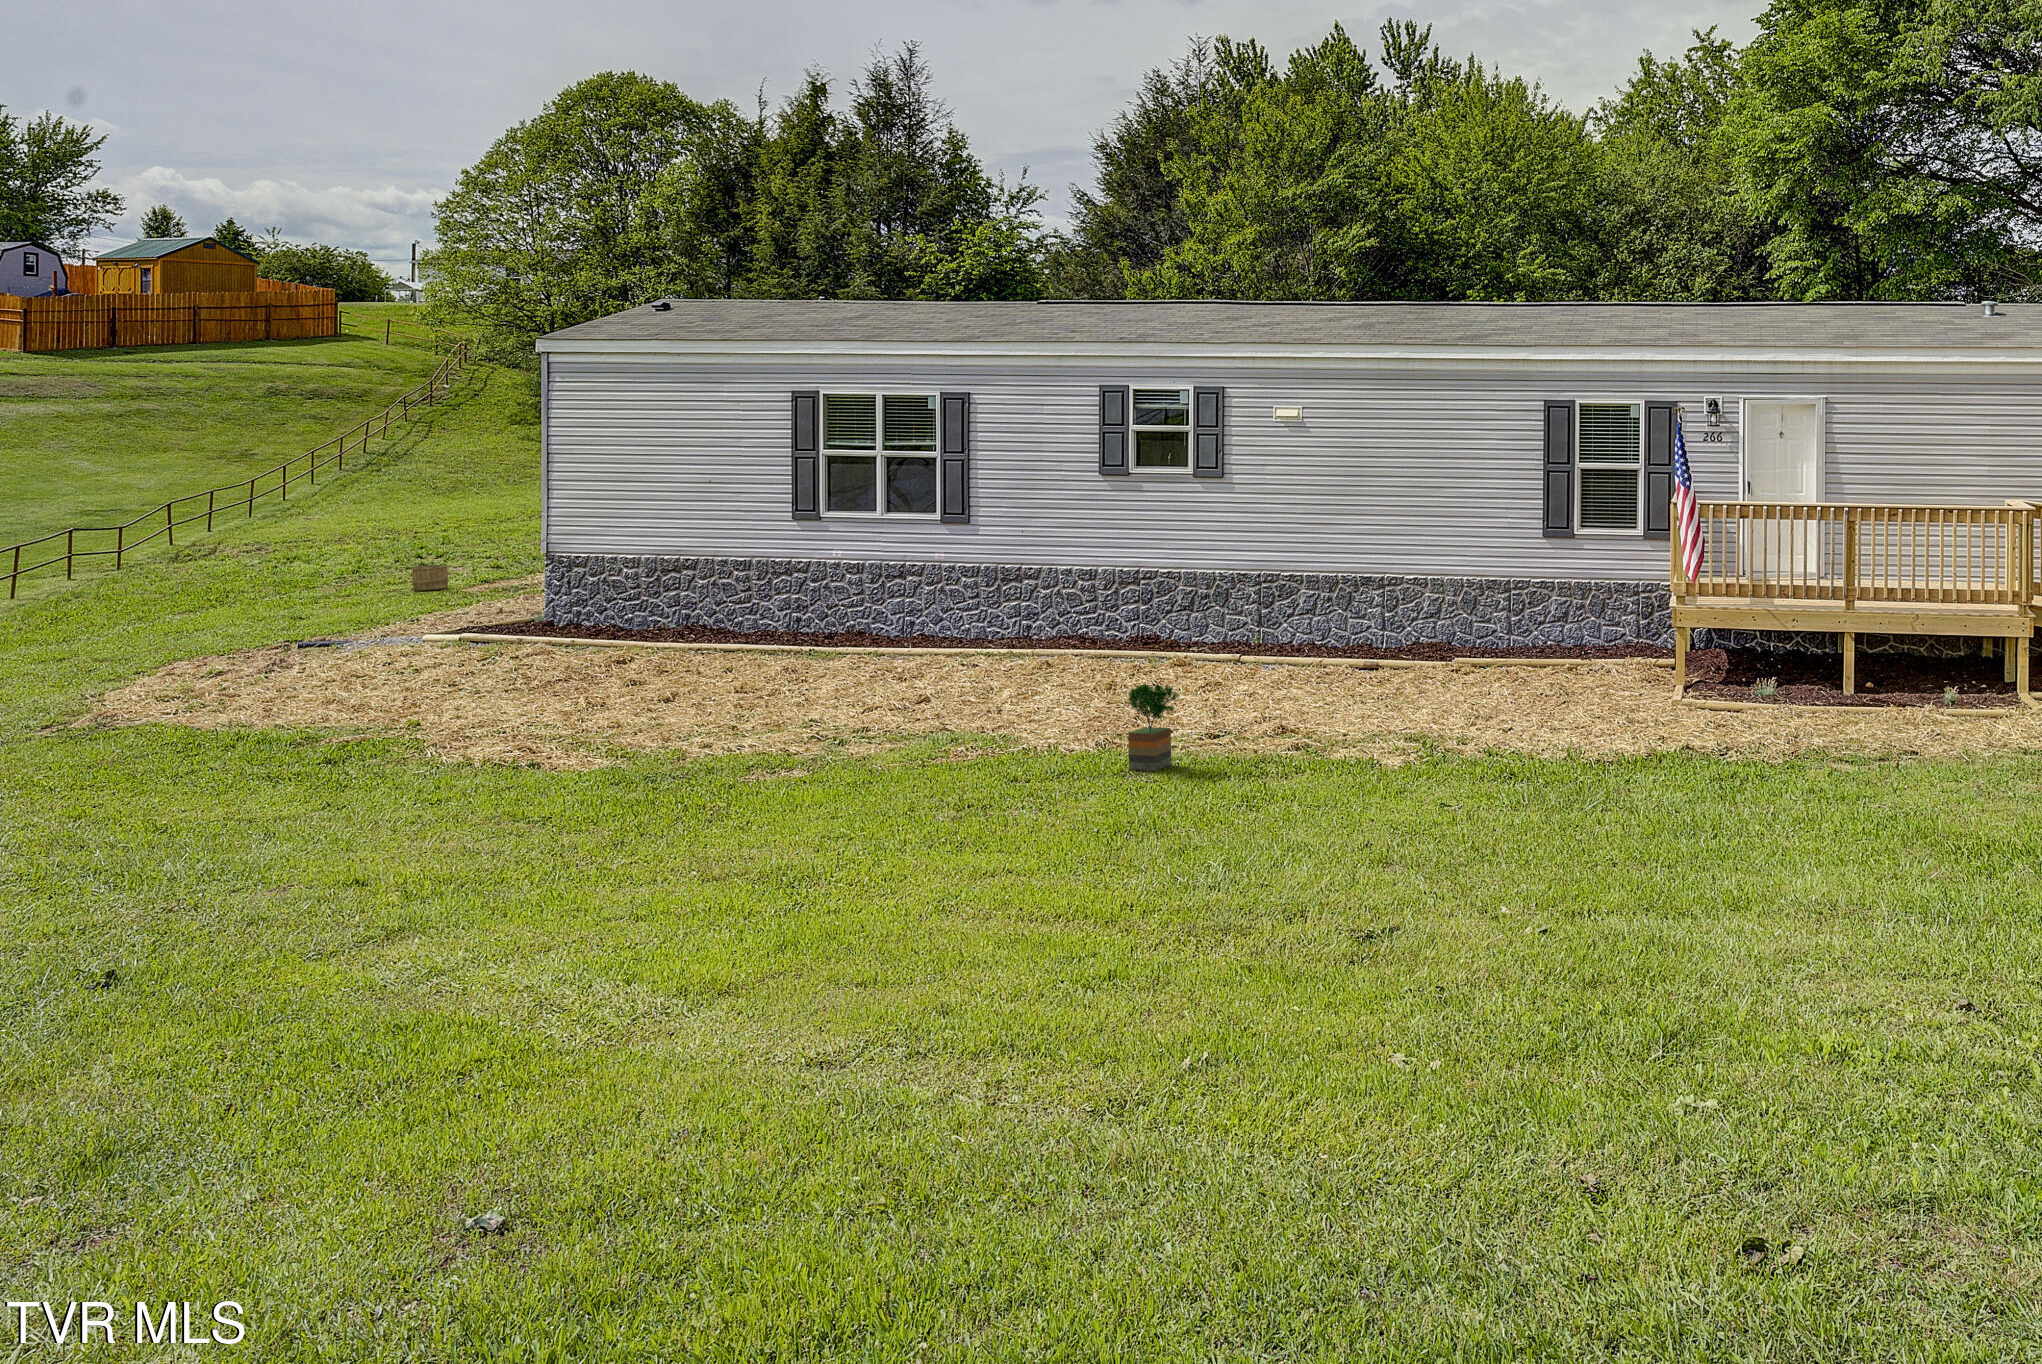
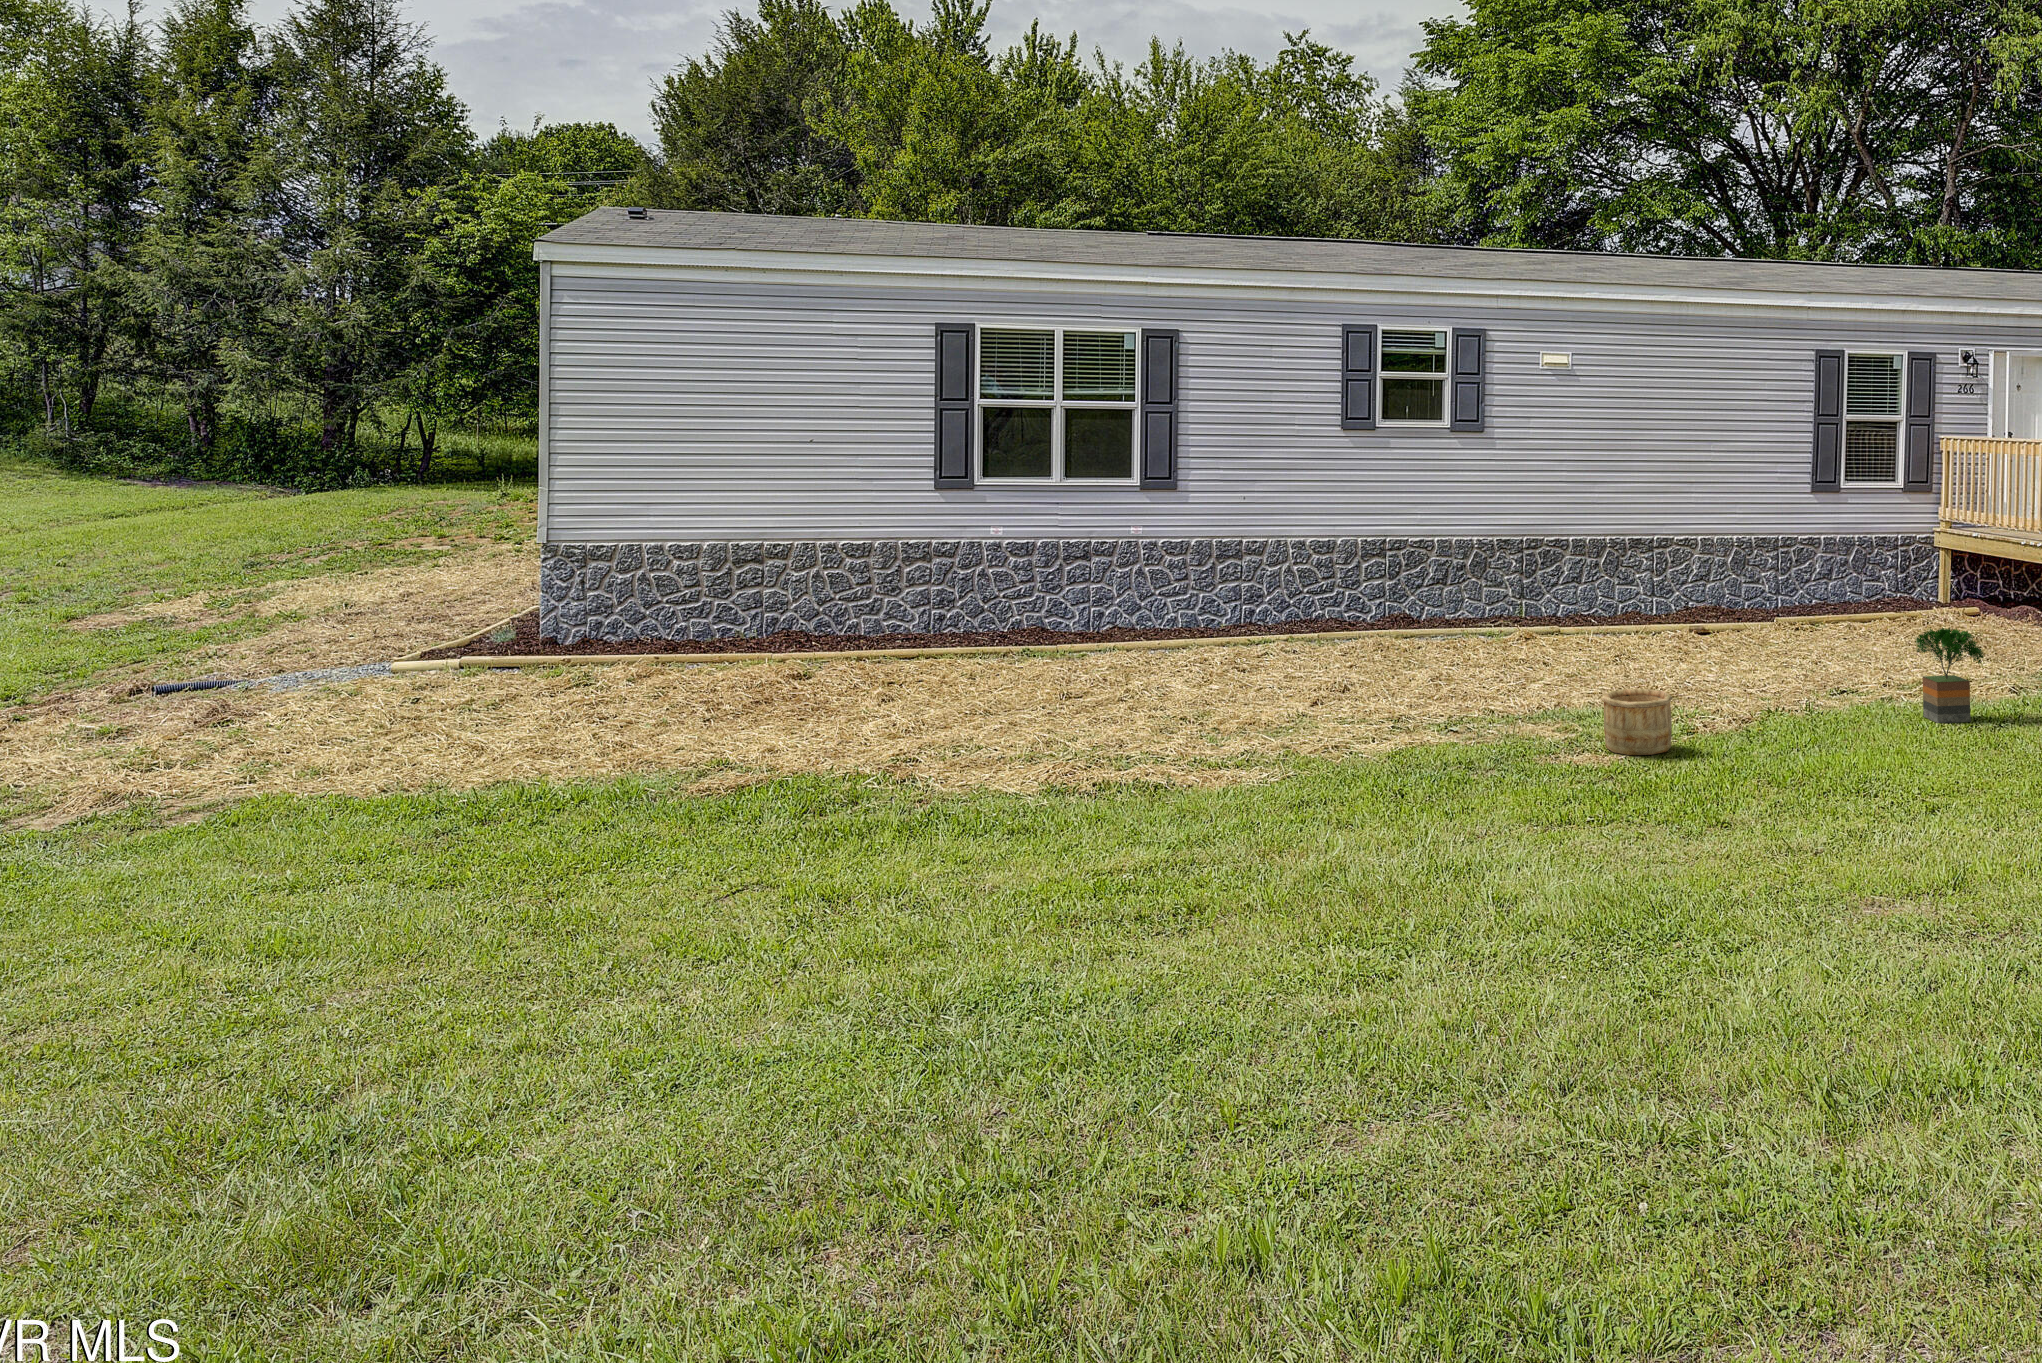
wooden bucket: present [411,565,448,591] -> present [1601,689,1673,755]

